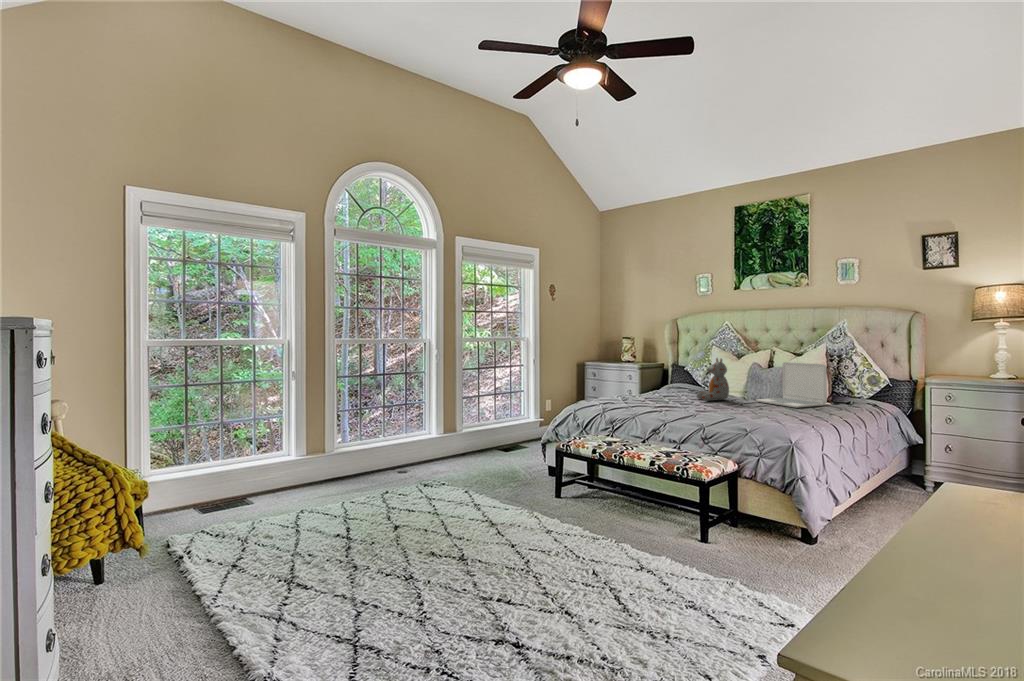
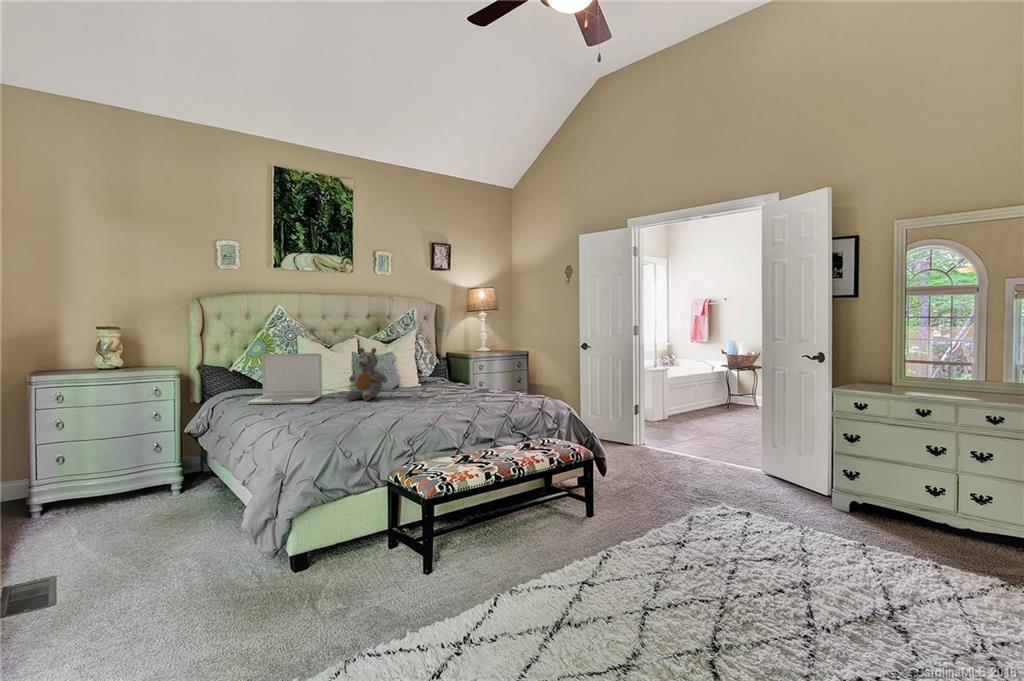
laptop: present [756,362,827,408] -> present [247,353,322,404]

